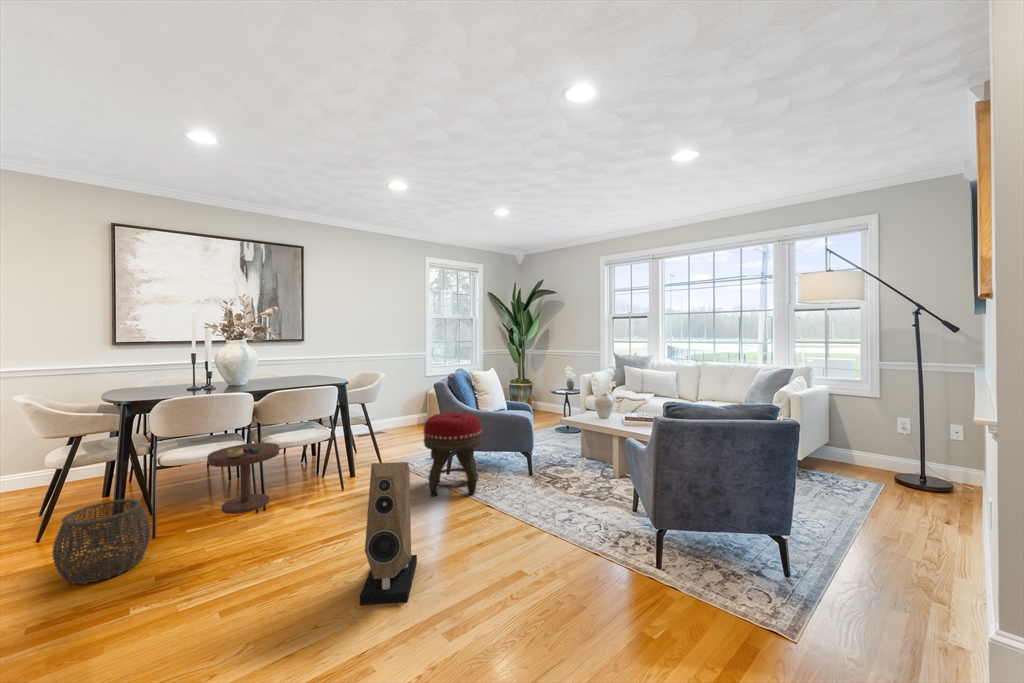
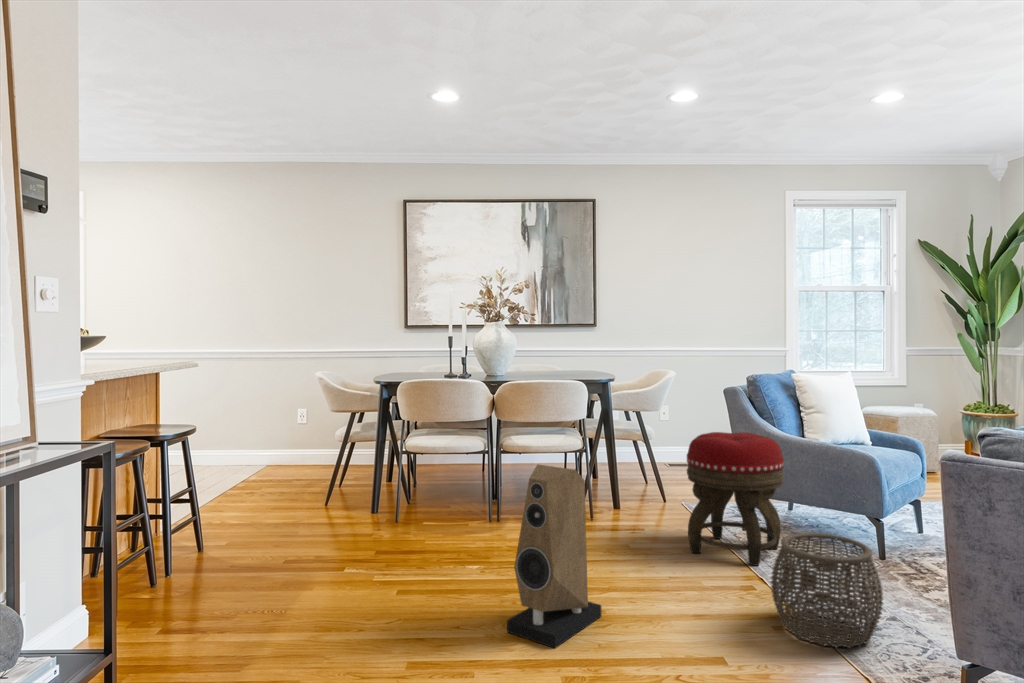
side table: present [207,443,279,514] -> none [415,432,483,558]
woven basket: present [52,499,151,585] -> present [771,533,884,648]

